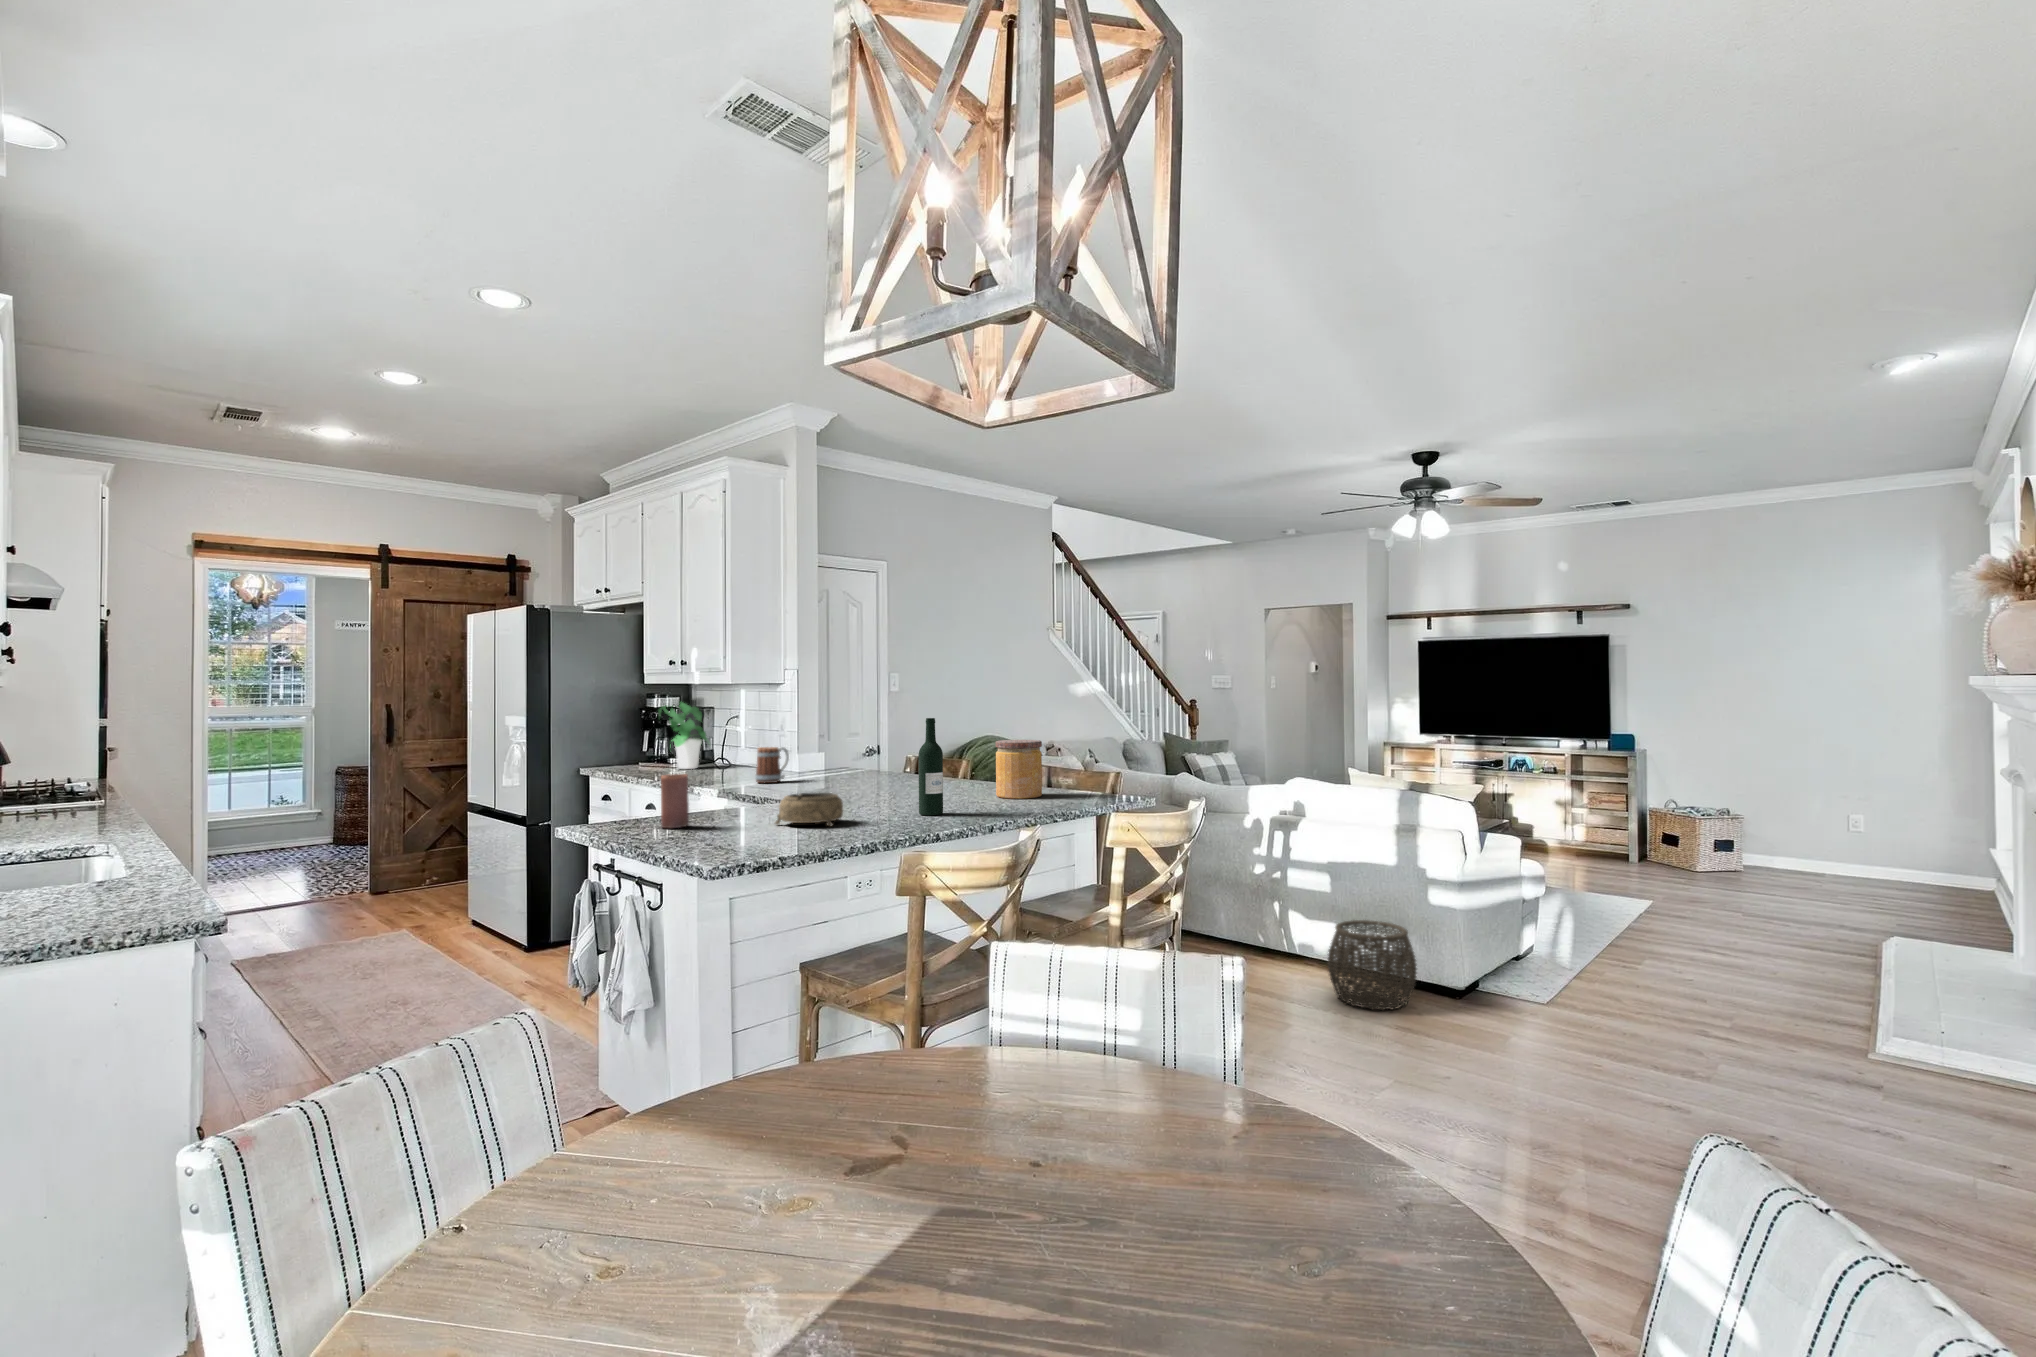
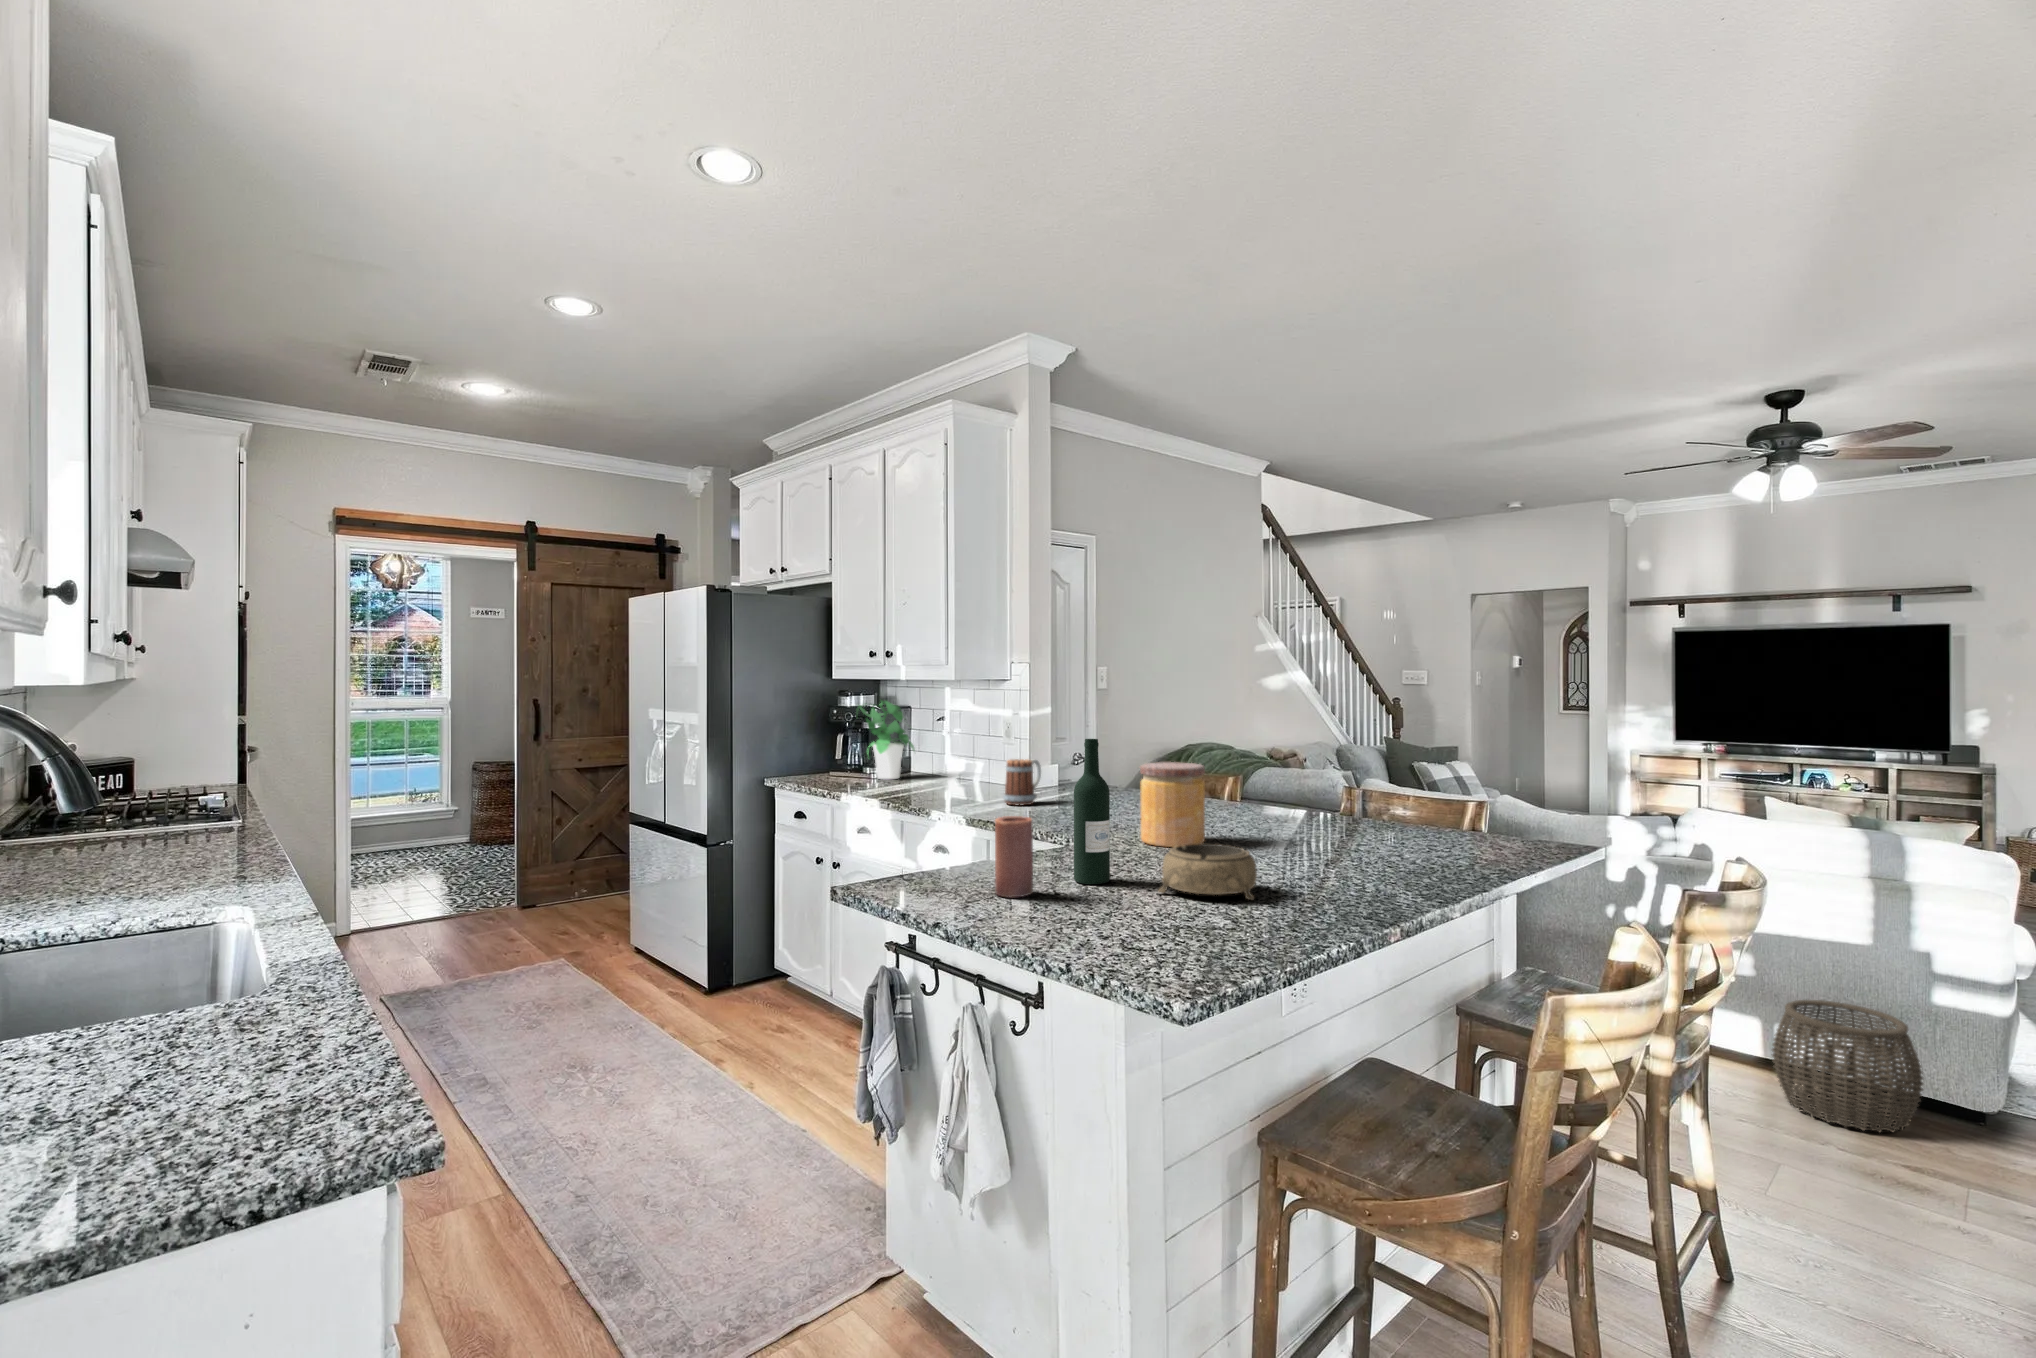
wine bottle: present [919,718,943,815] -> present [1074,739,1110,884]
jar: present [996,740,1042,799] -> present [1140,762,1205,847]

